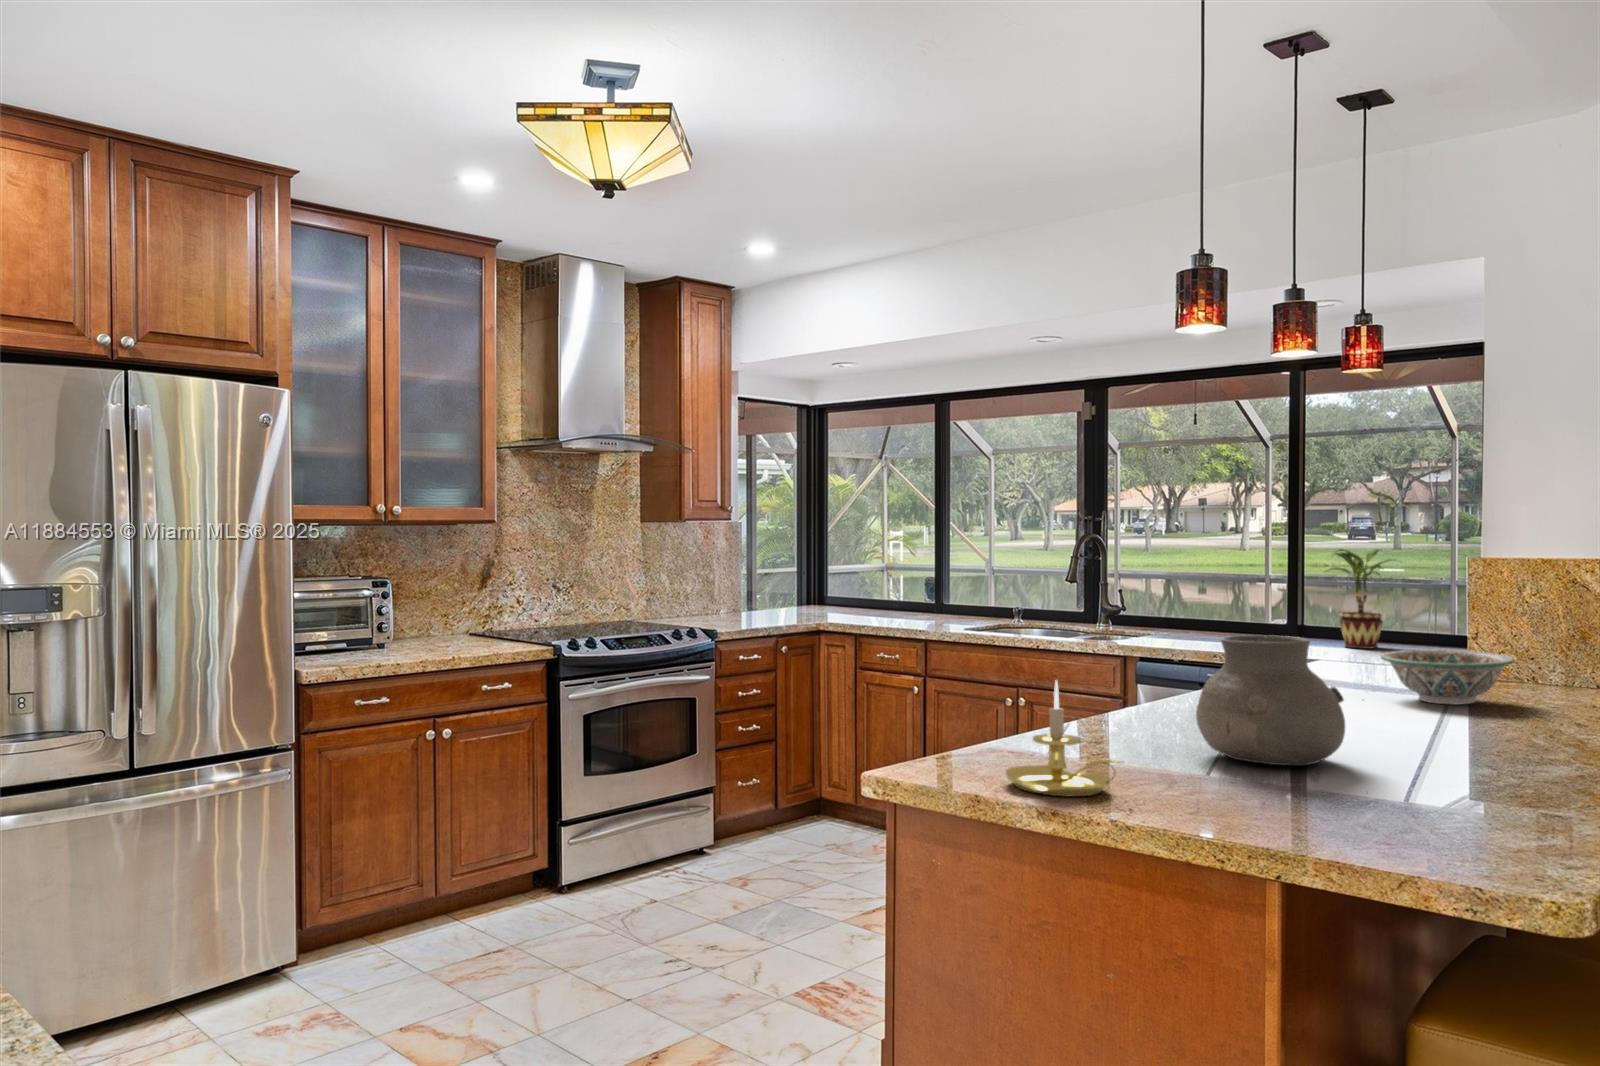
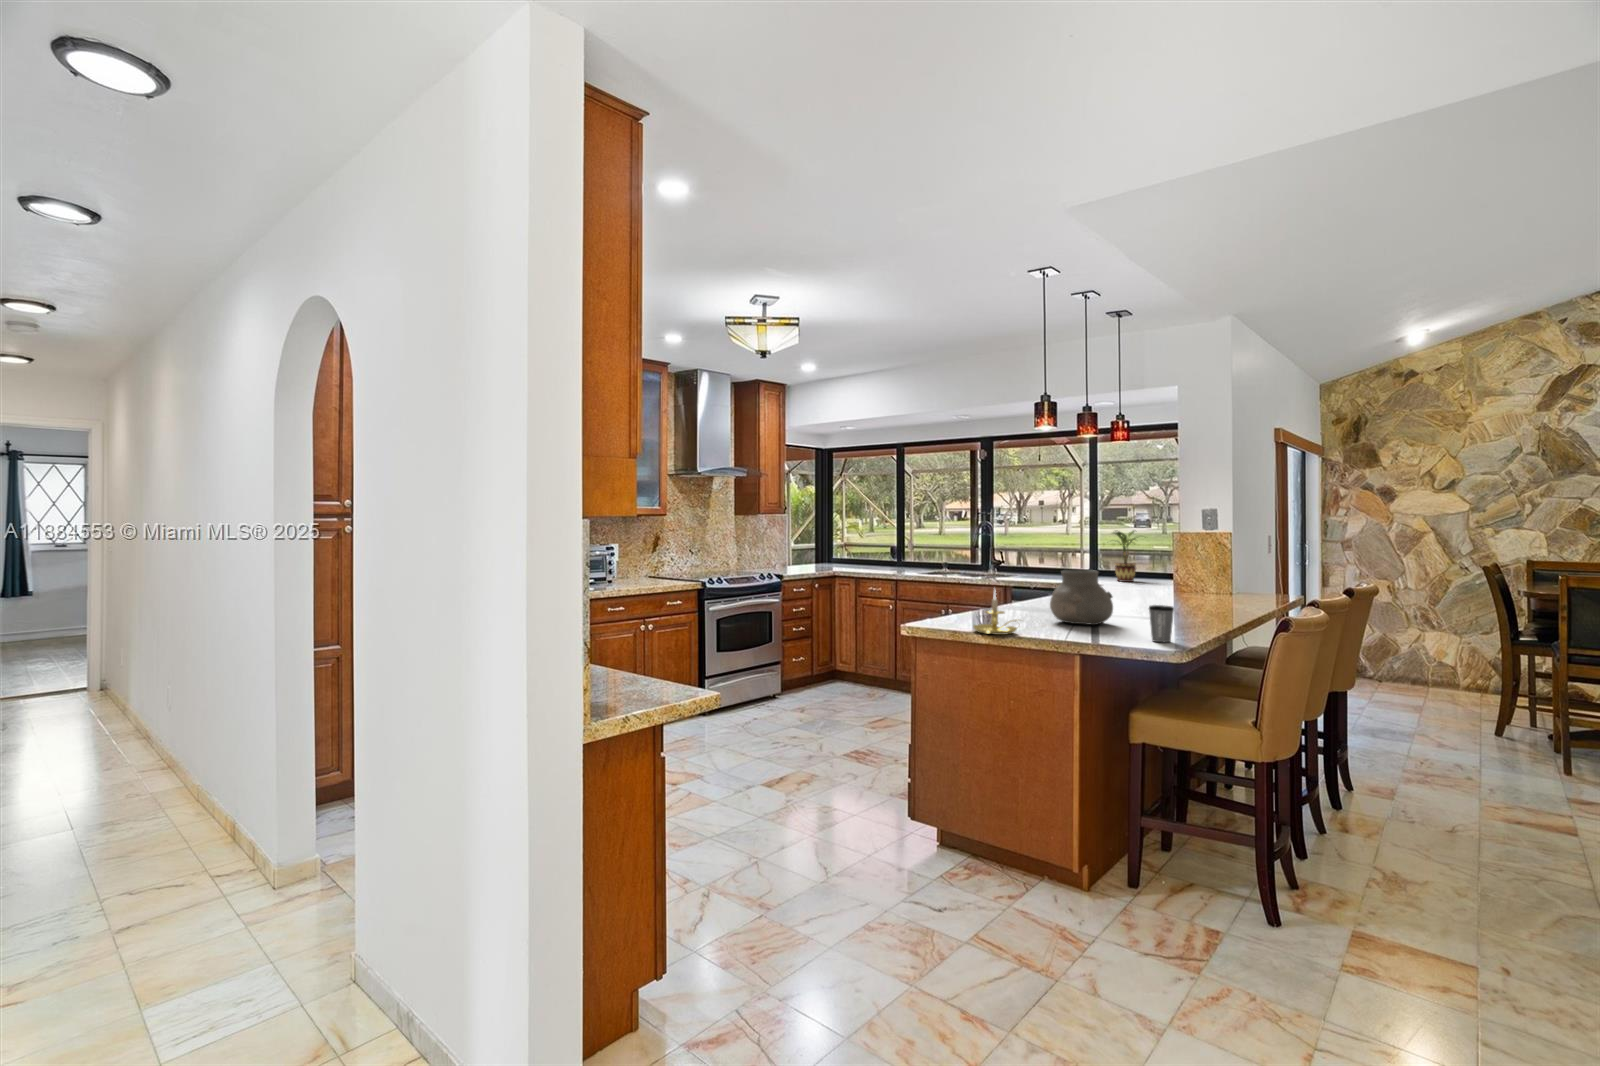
decorative bowl: present [1381,650,1514,704] -> none [1132,579,1192,604]
coffee cup: none [1441,732,1511,831] -> present [1149,605,1174,642]

